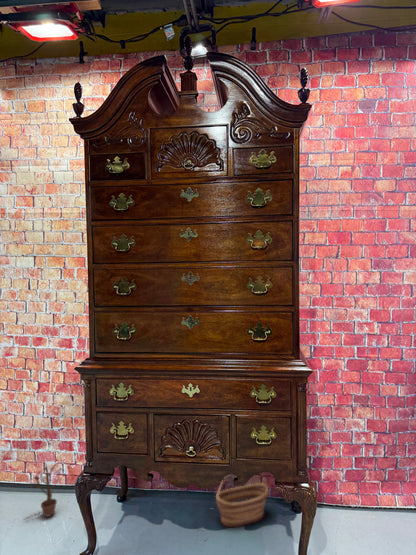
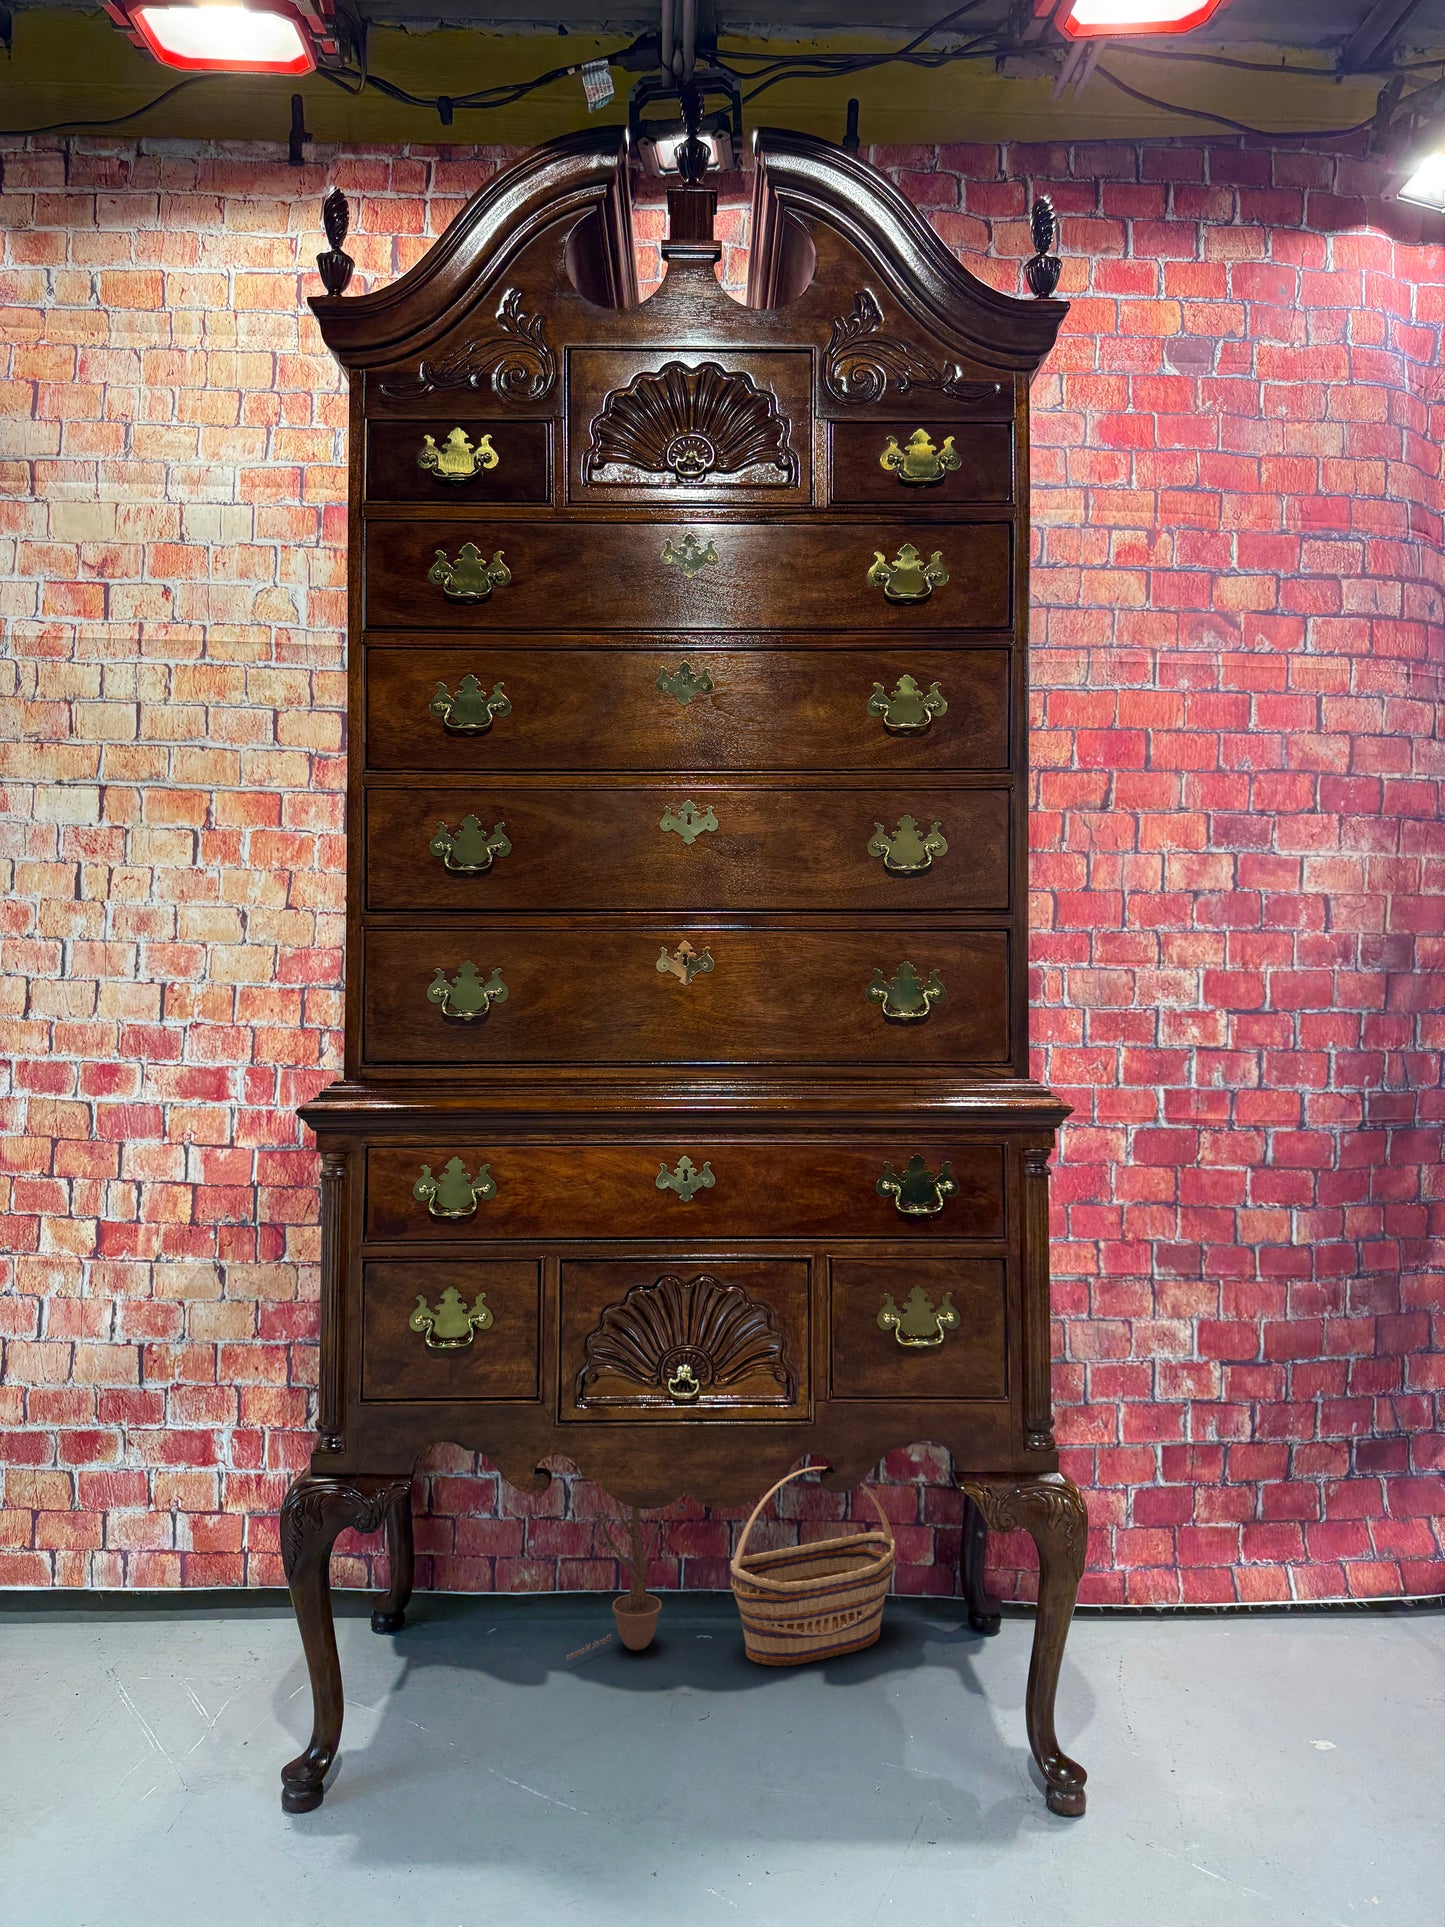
decorative plant: present [26,464,65,519] -> present [567,1498,687,1661]

